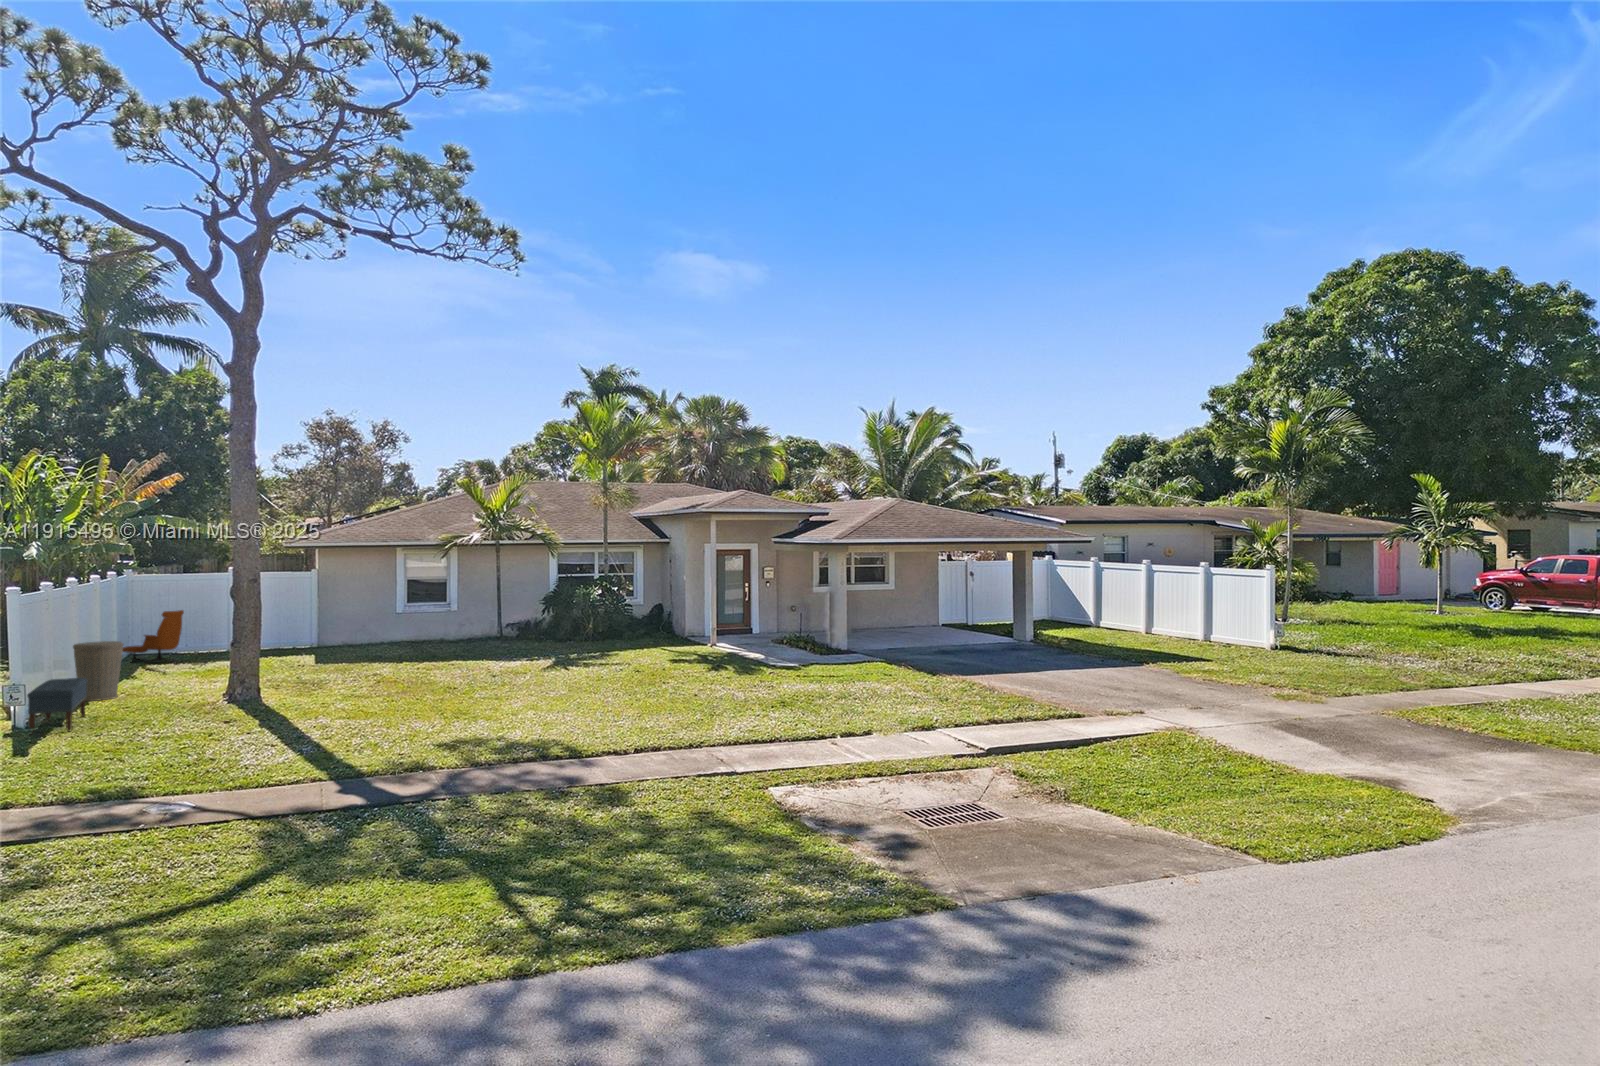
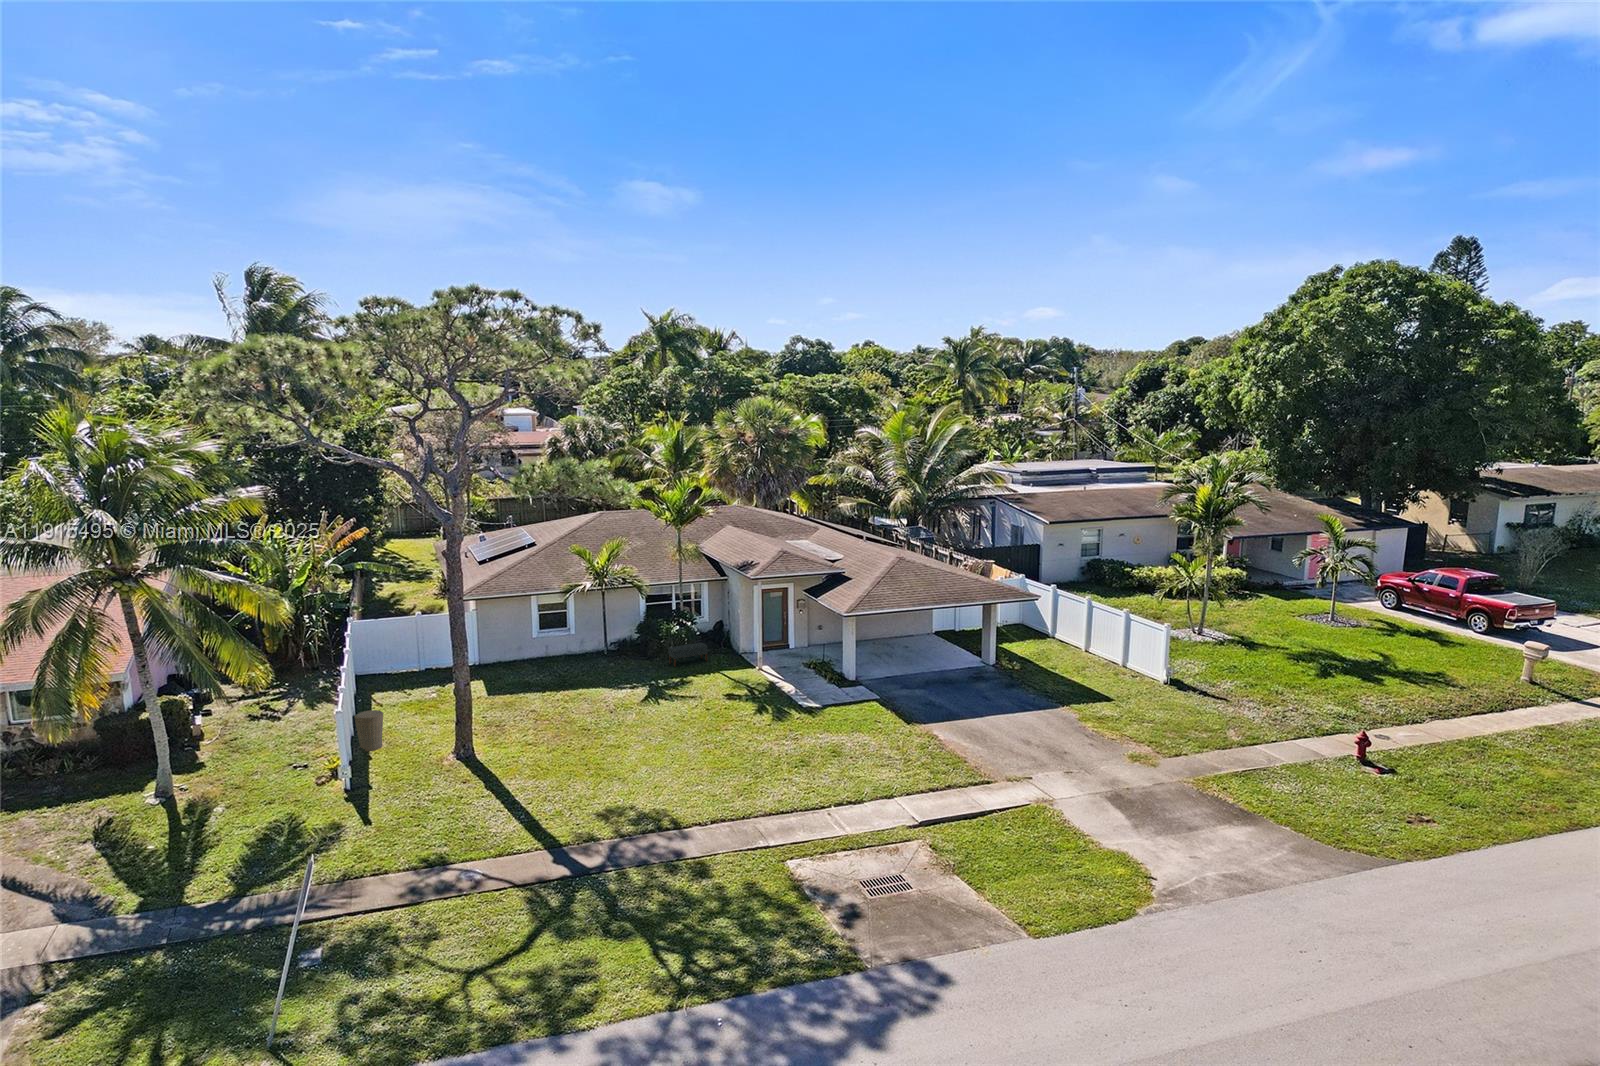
lounge chair: present [123,610,184,662] -> none [358,659,398,697]
bench: present [27,678,87,735] -> present [668,643,708,667]

